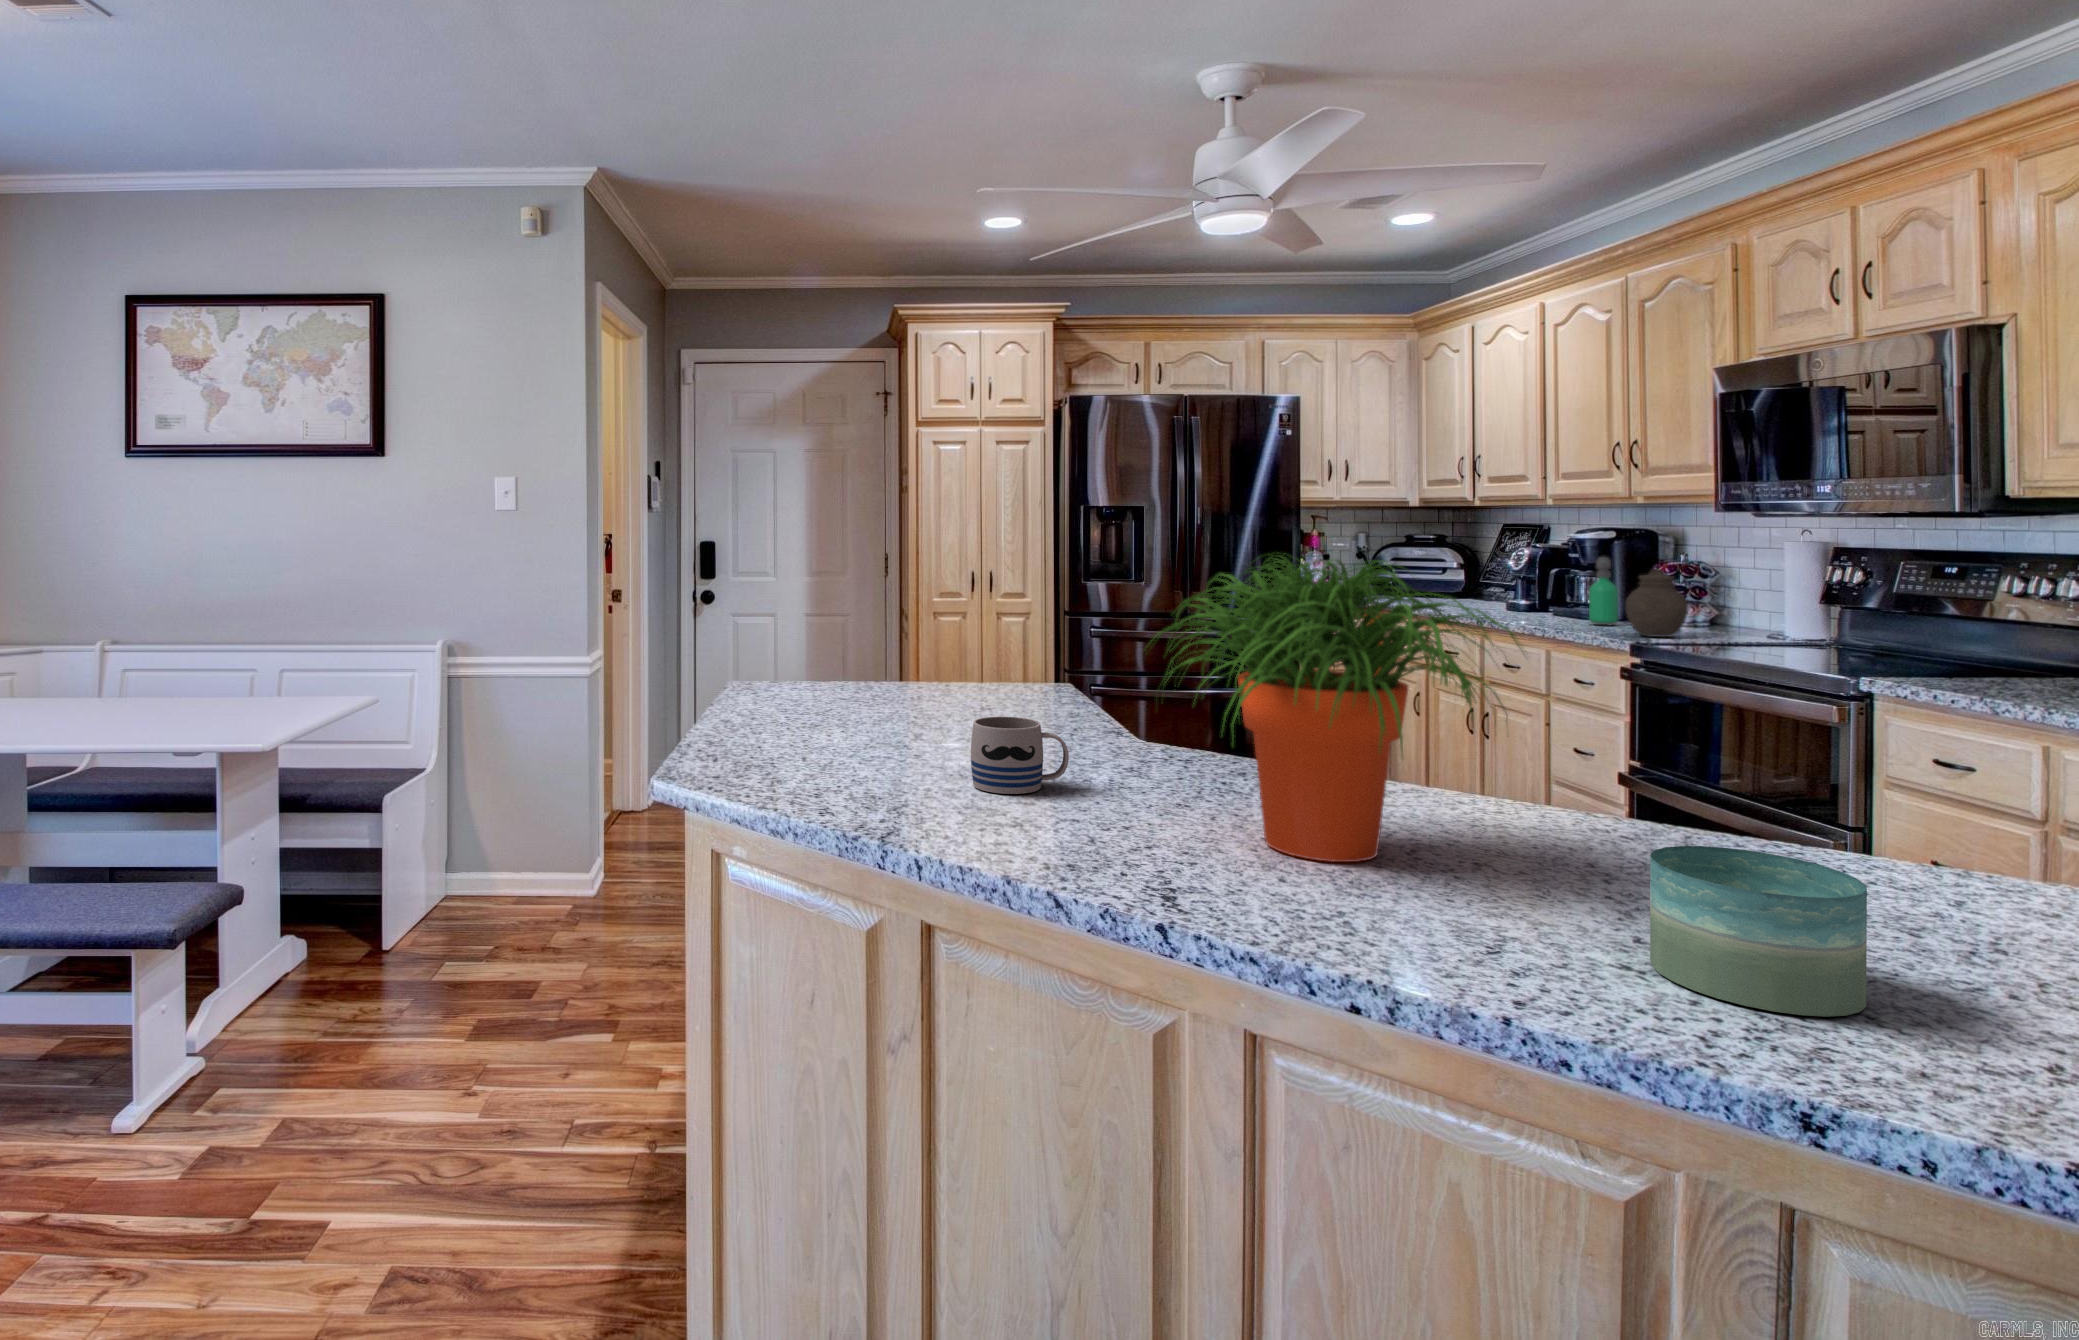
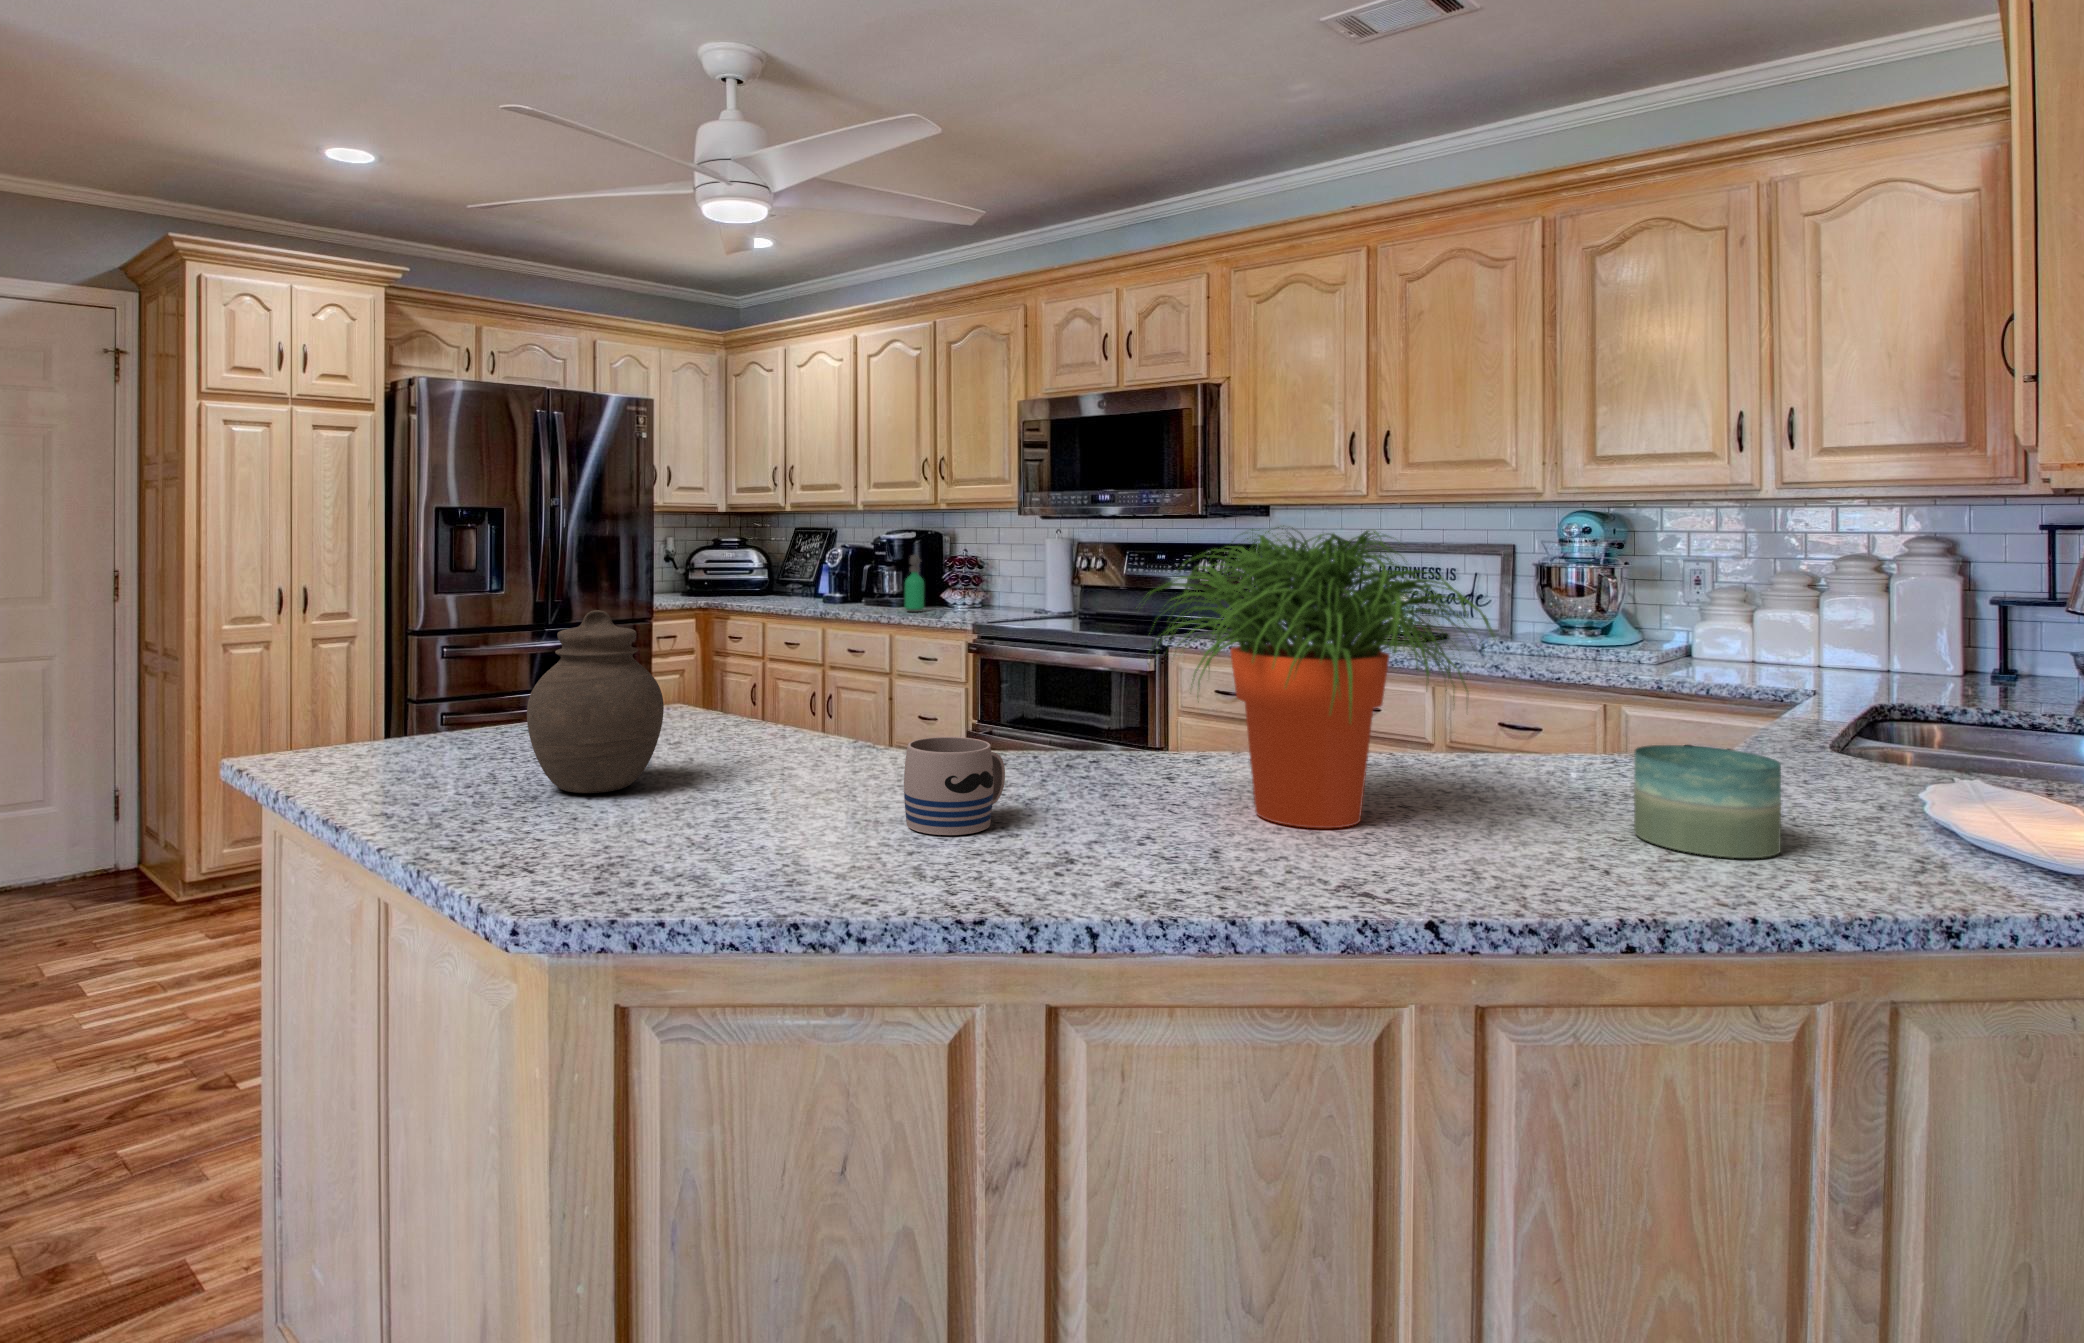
jar: present [1625,568,1688,637] -> present [527,610,664,793]

